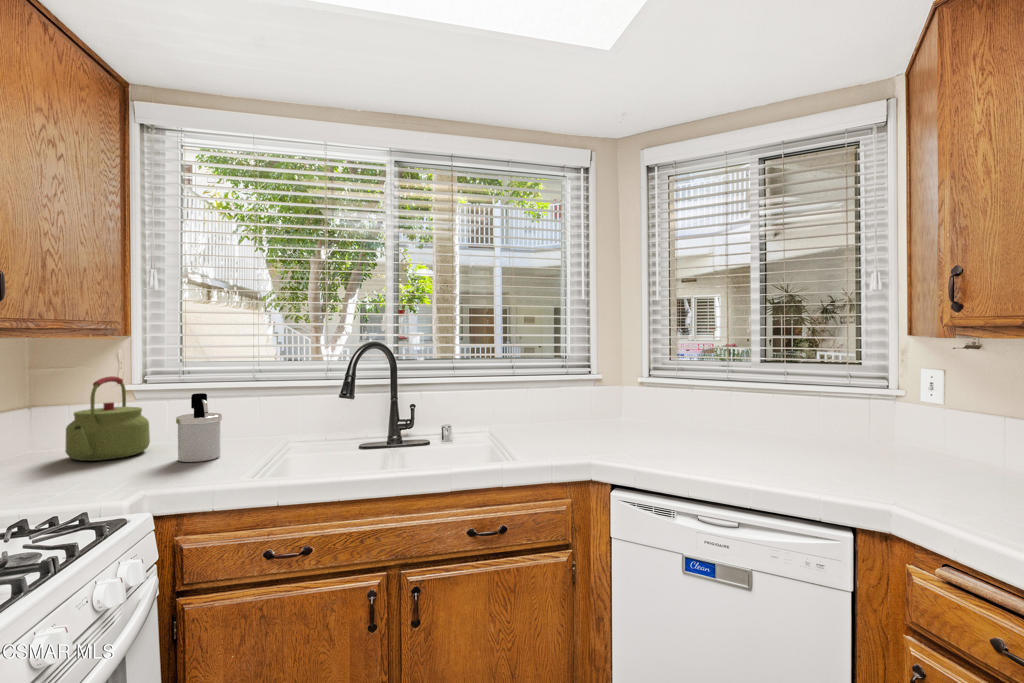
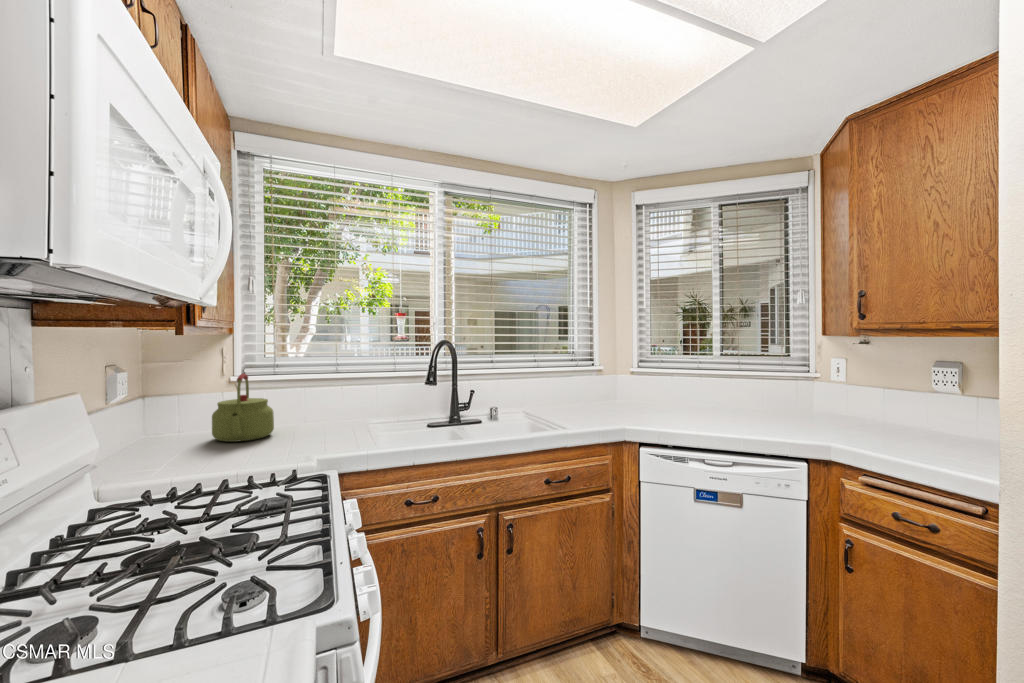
soap dispenser: present [176,393,222,462] -> none [307,385,341,439]

